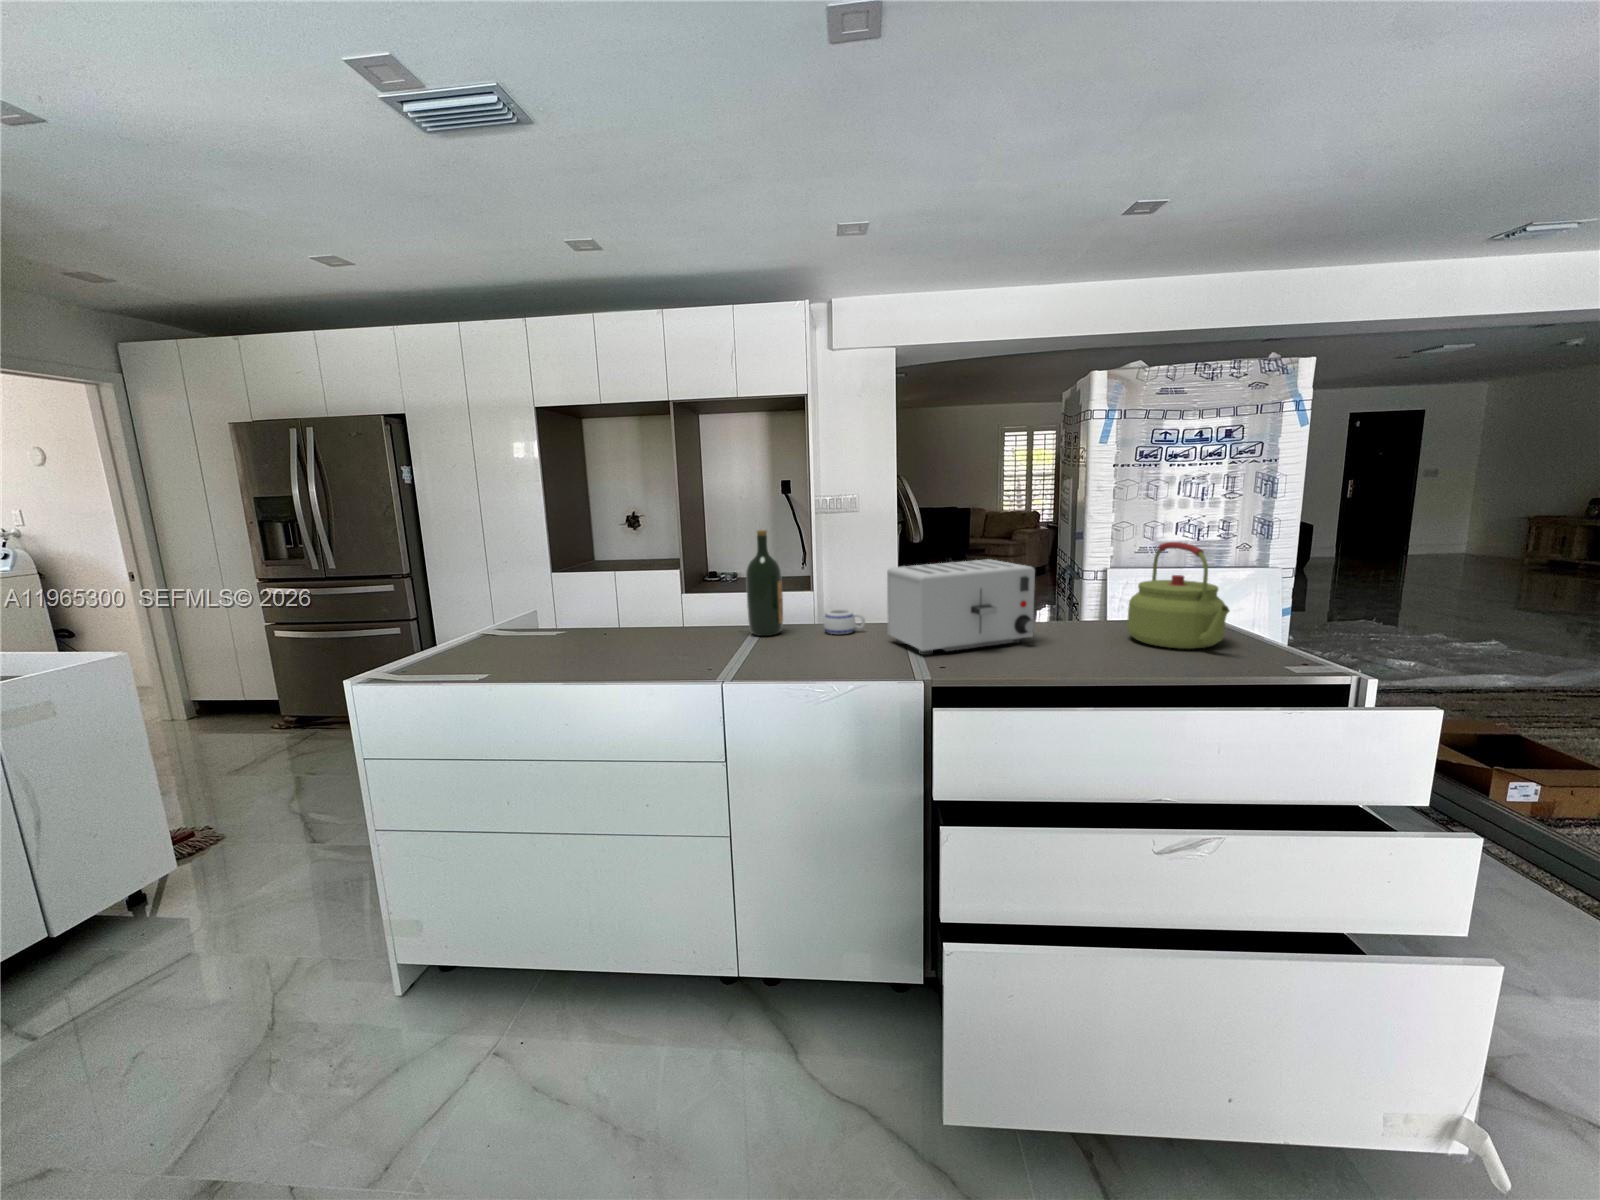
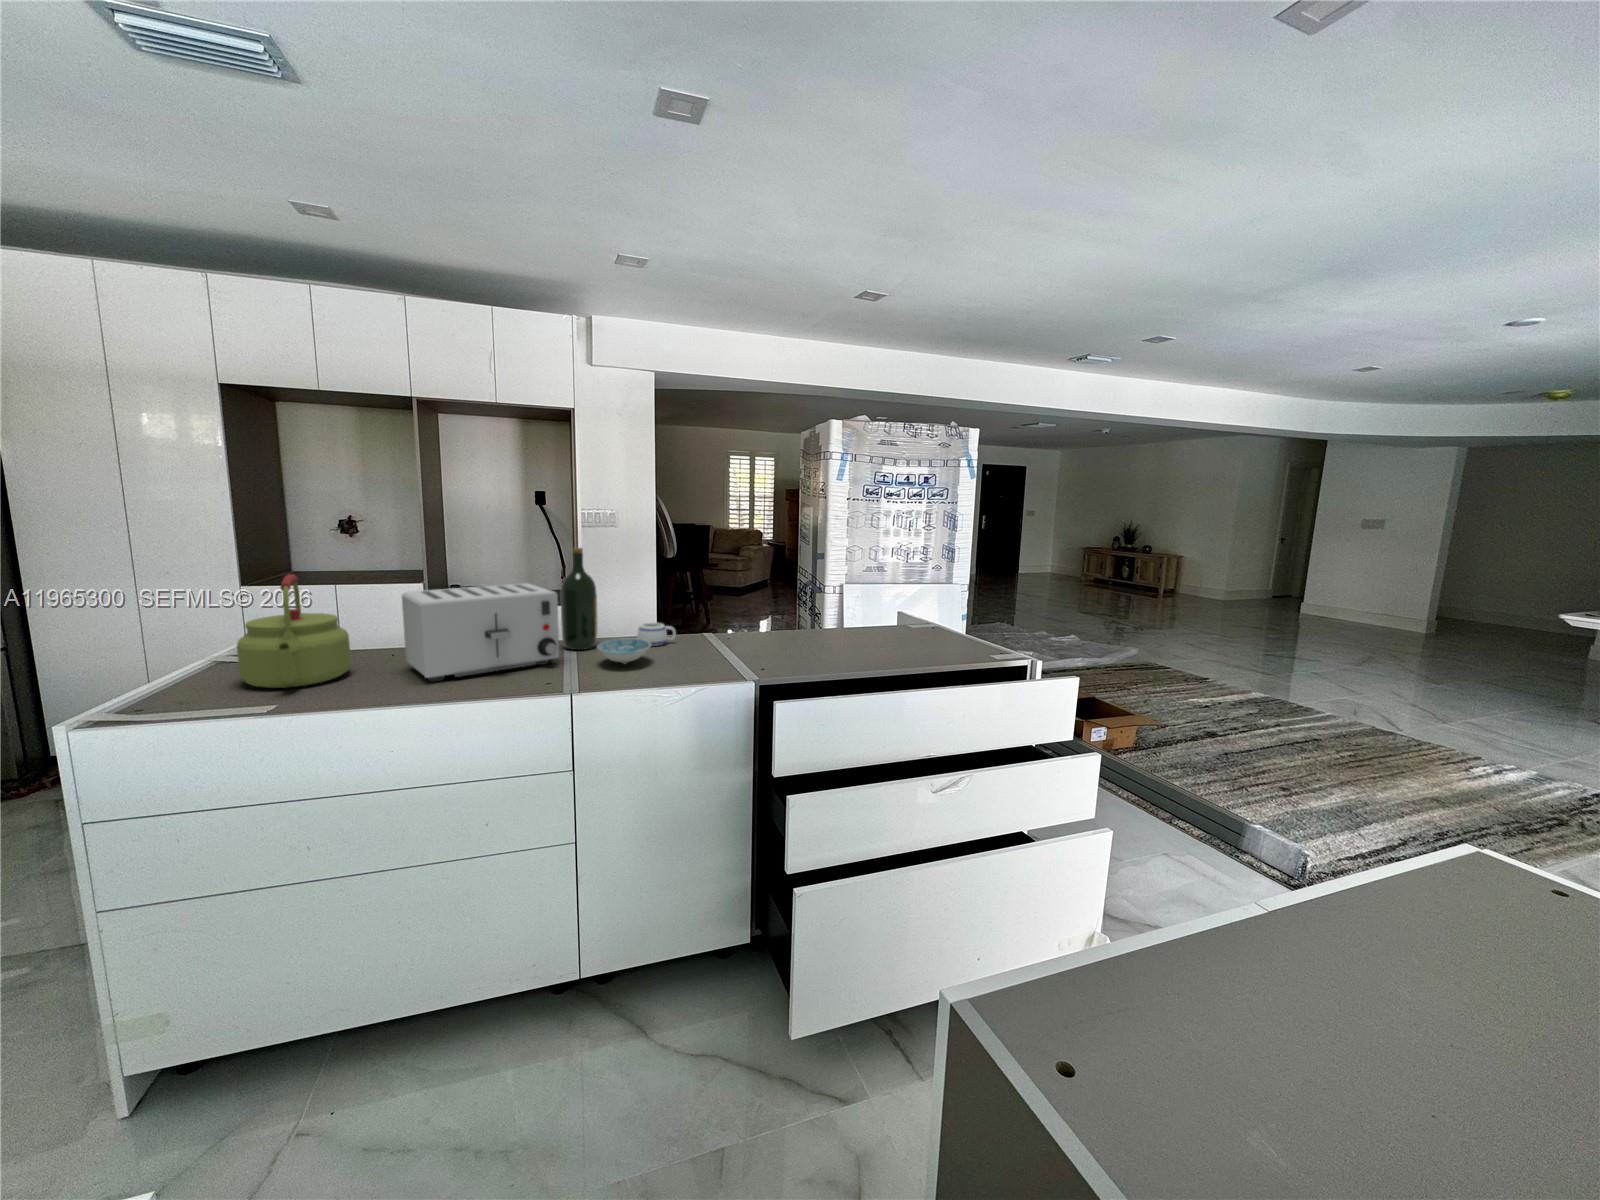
kettle: present [1127,542,1230,649] -> present [237,574,352,688]
toaster: present [887,559,1035,655] -> present [402,583,559,681]
ceramic bowl: none [768,625,825,652] -> present [597,638,651,663]

